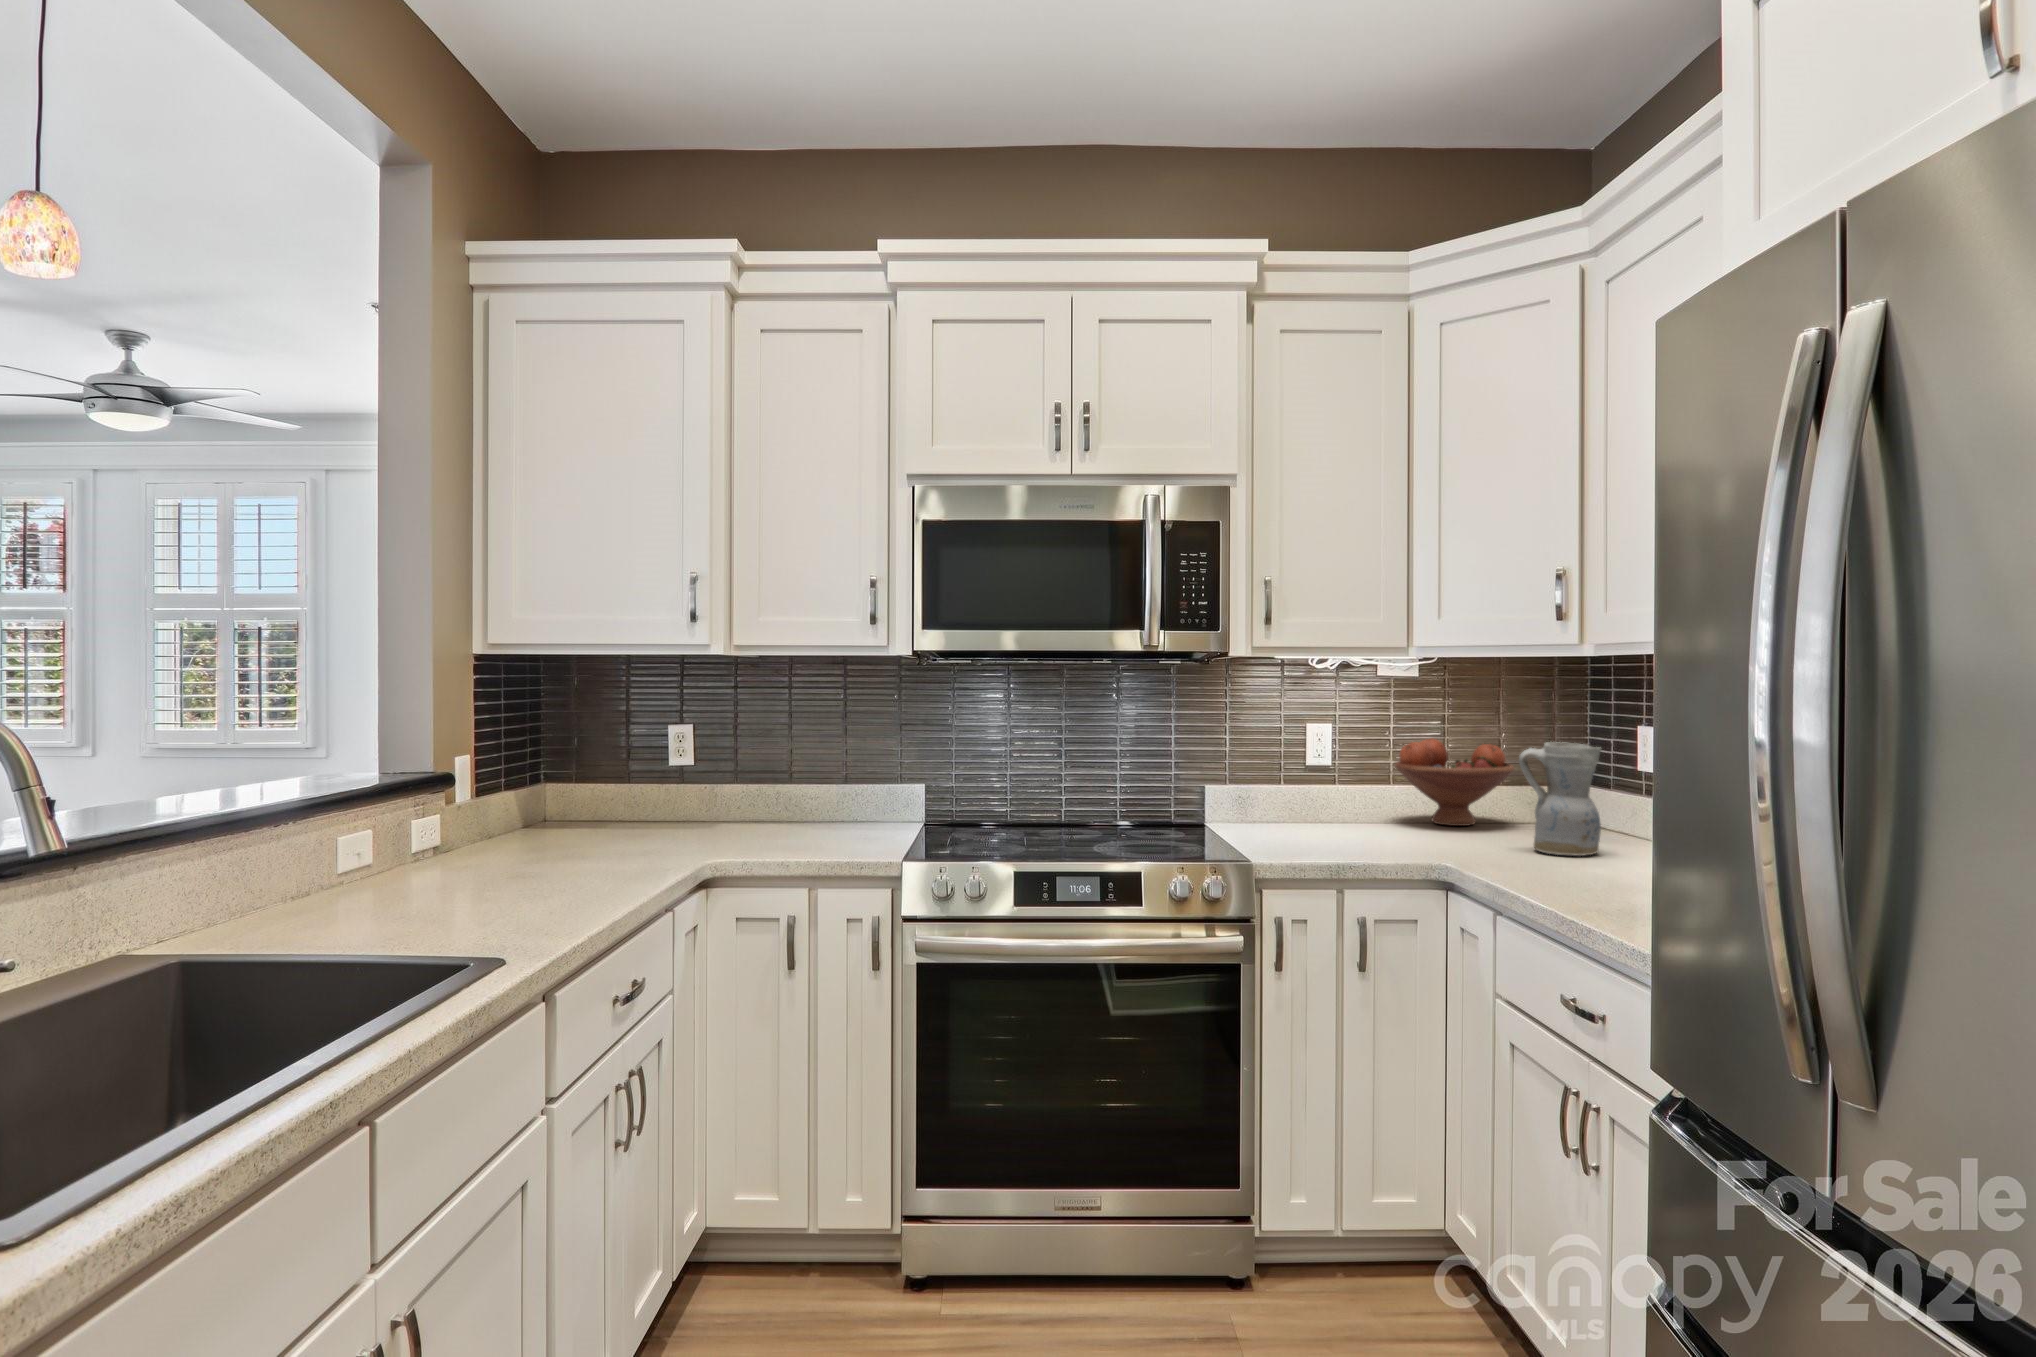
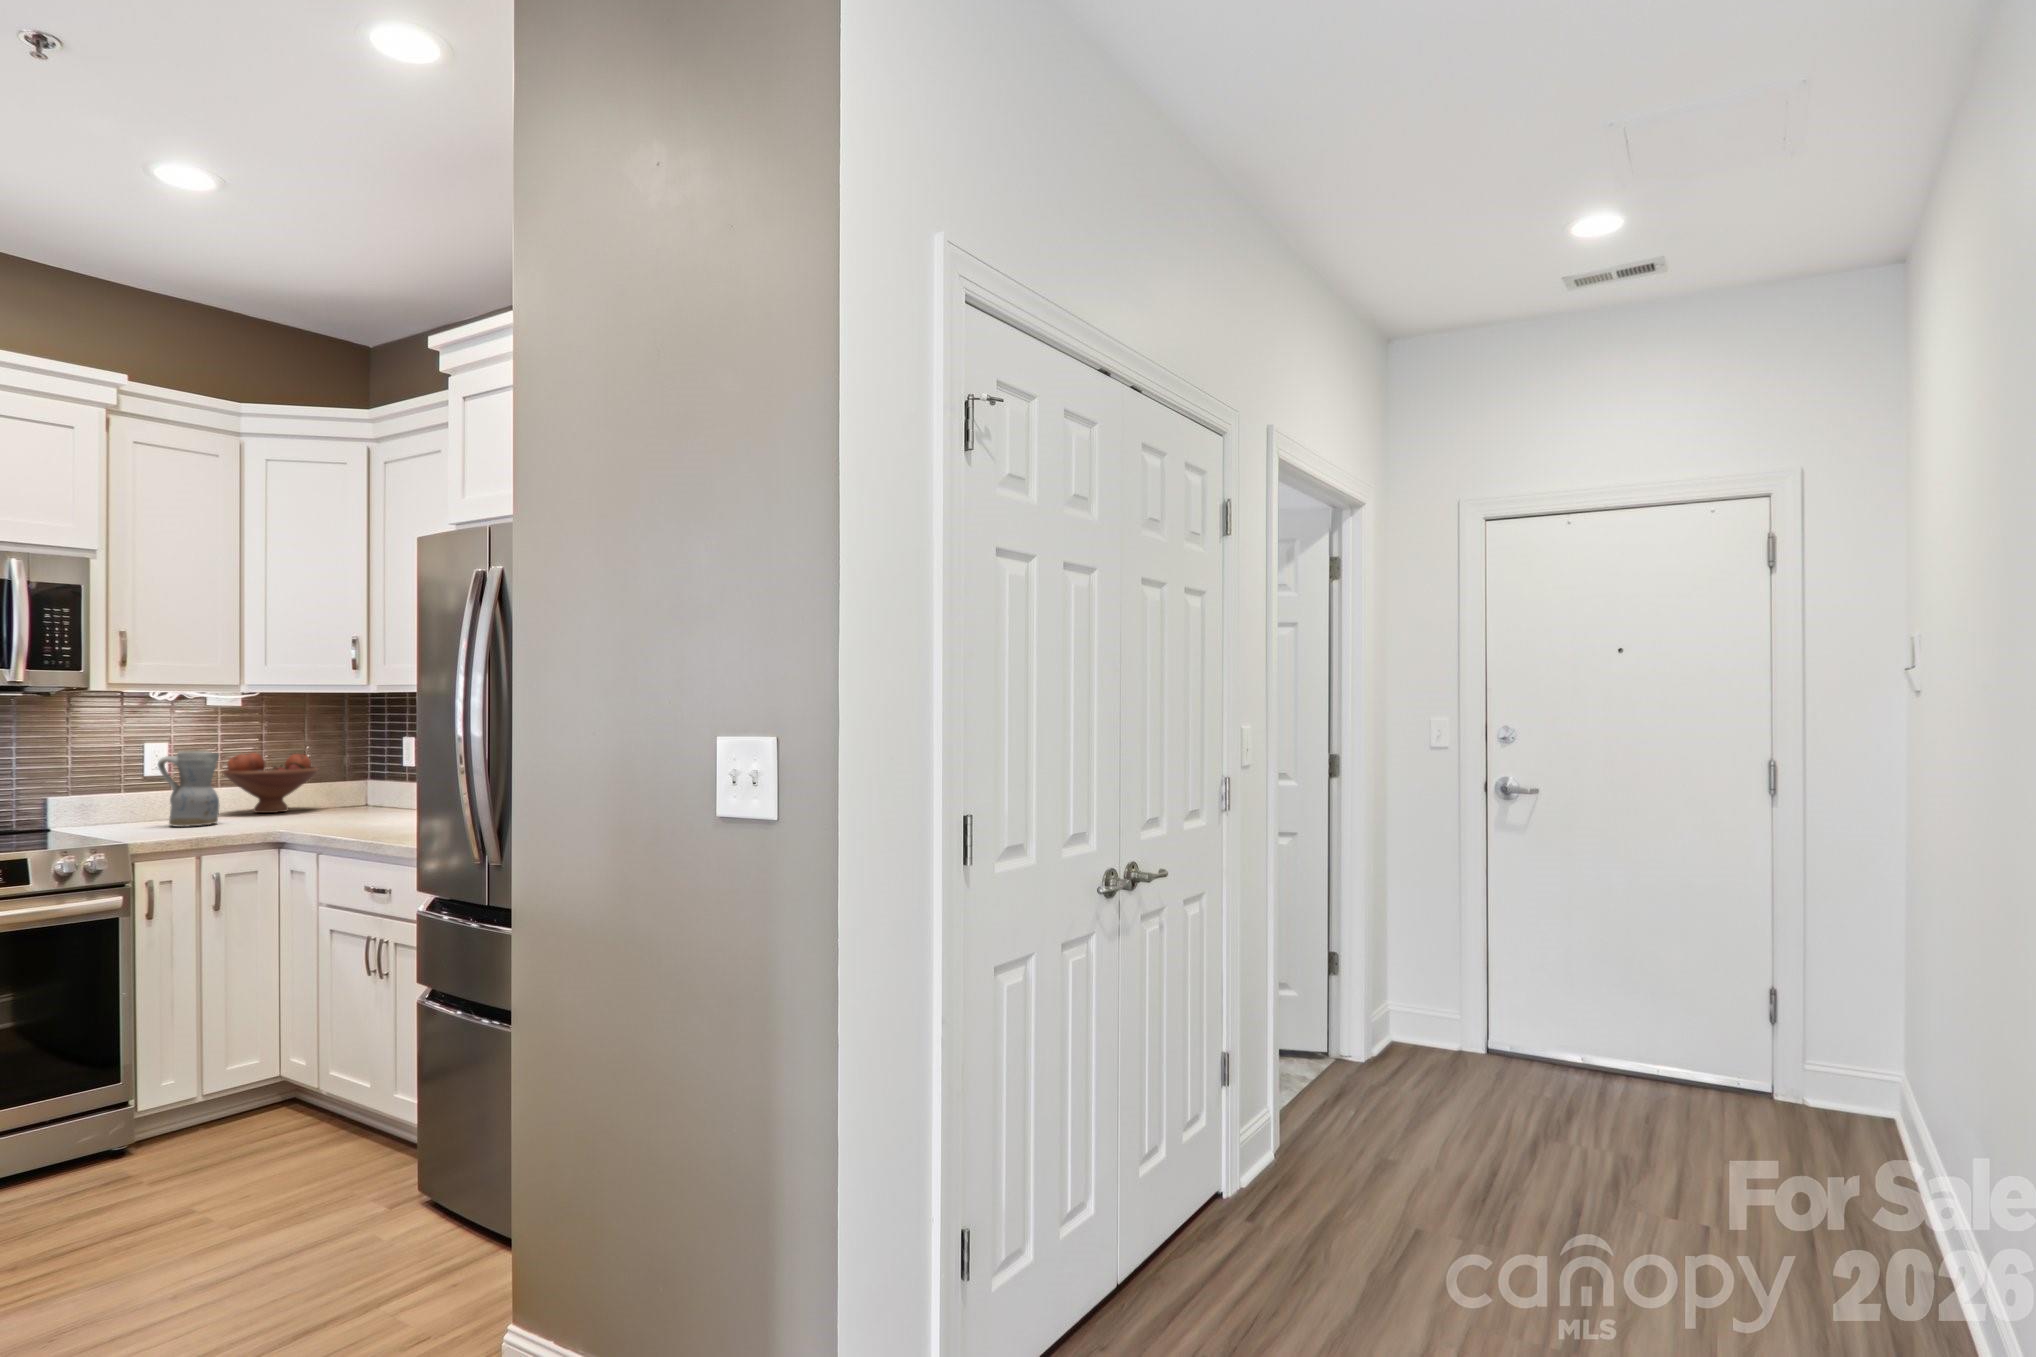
ceramic pitcher: present [1519,742,1601,856] -> present [158,751,219,827]

